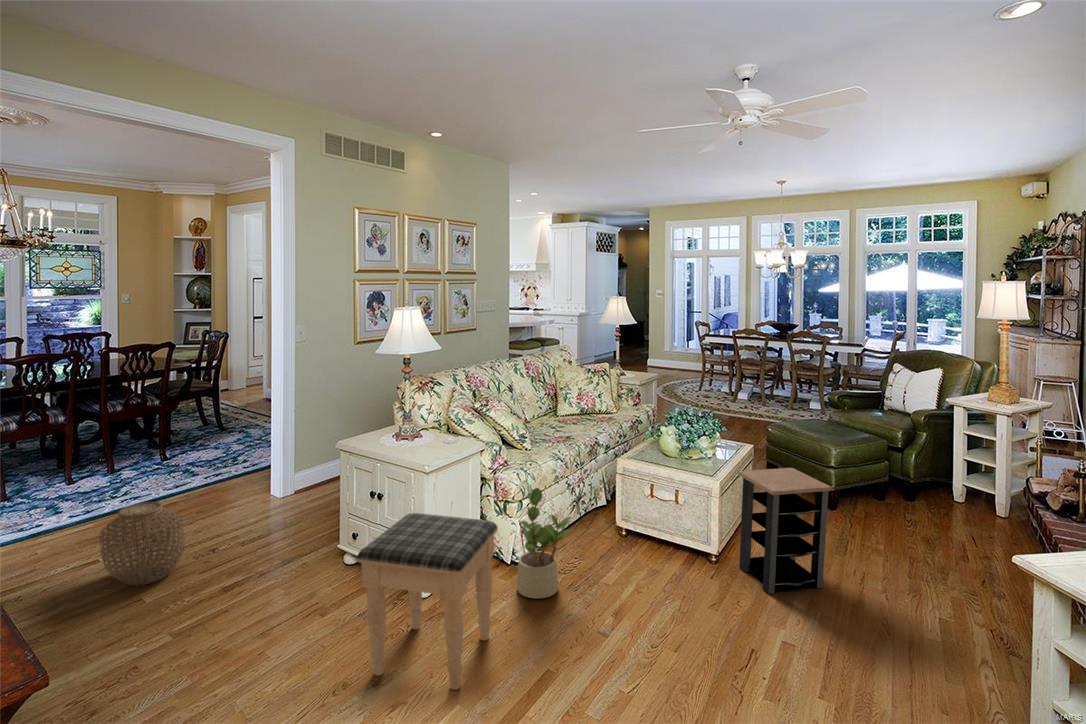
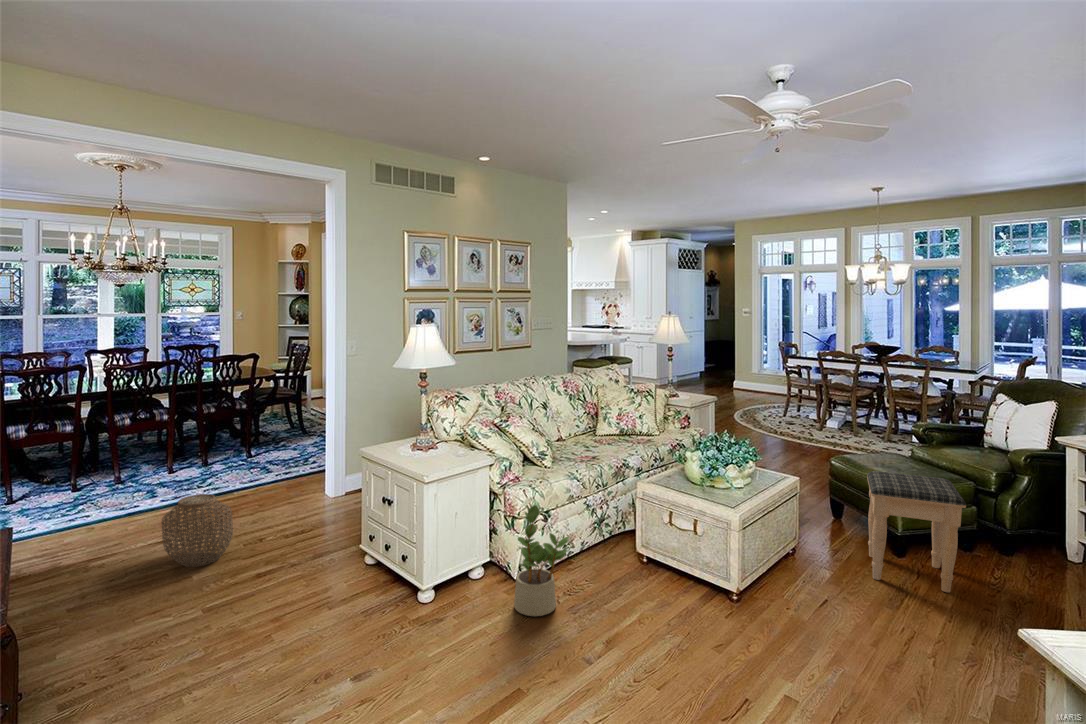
side table: present [738,468,832,594] -> none [755,503,852,638]
footstool: present [357,513,498,690] -> present [867,471,966,592]

